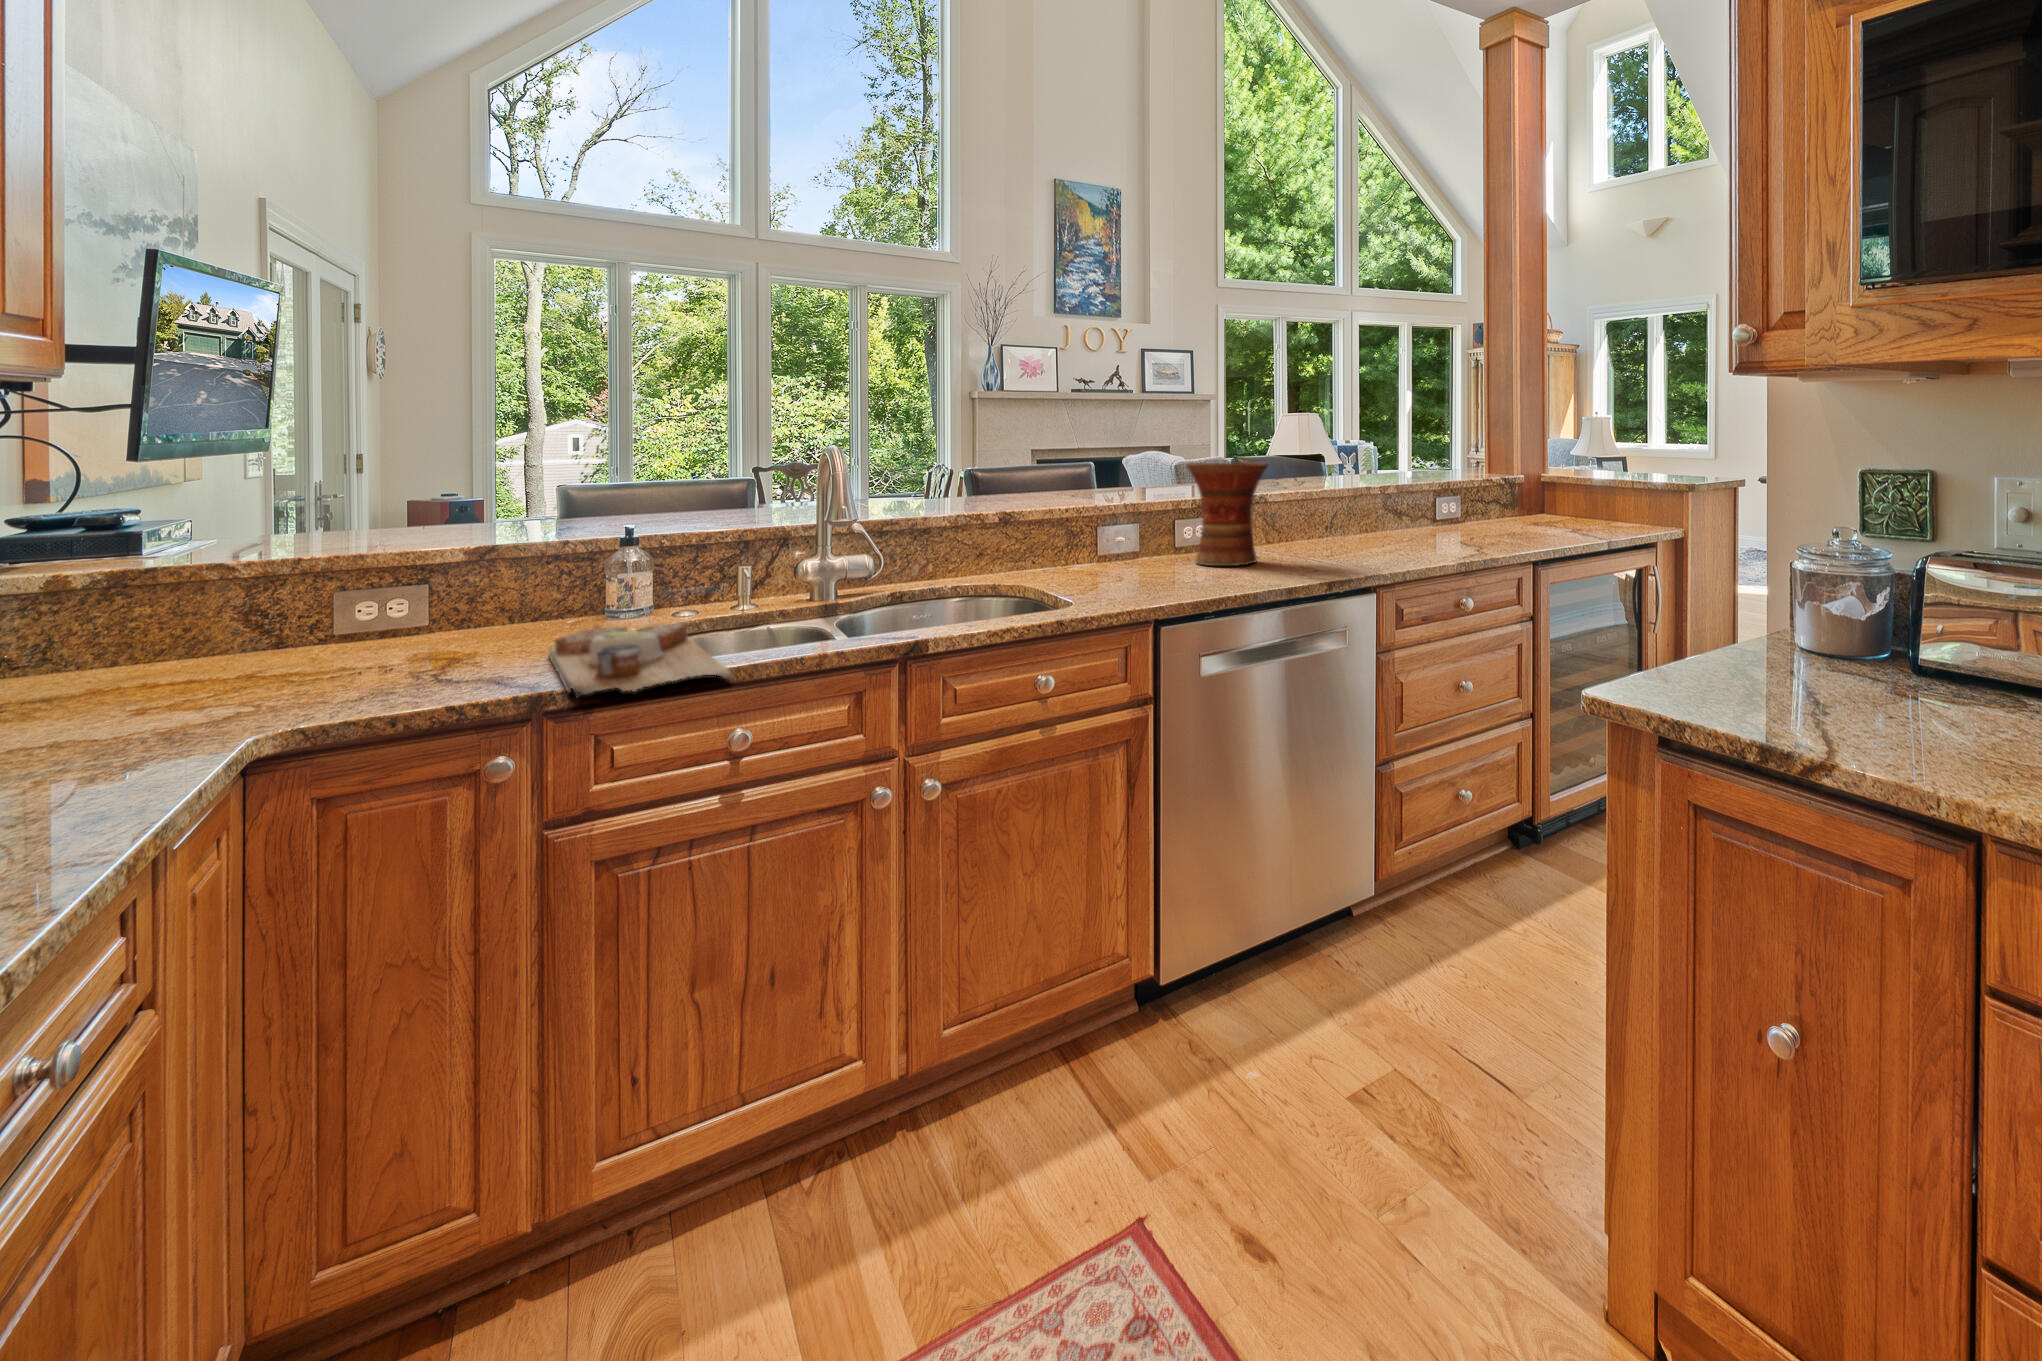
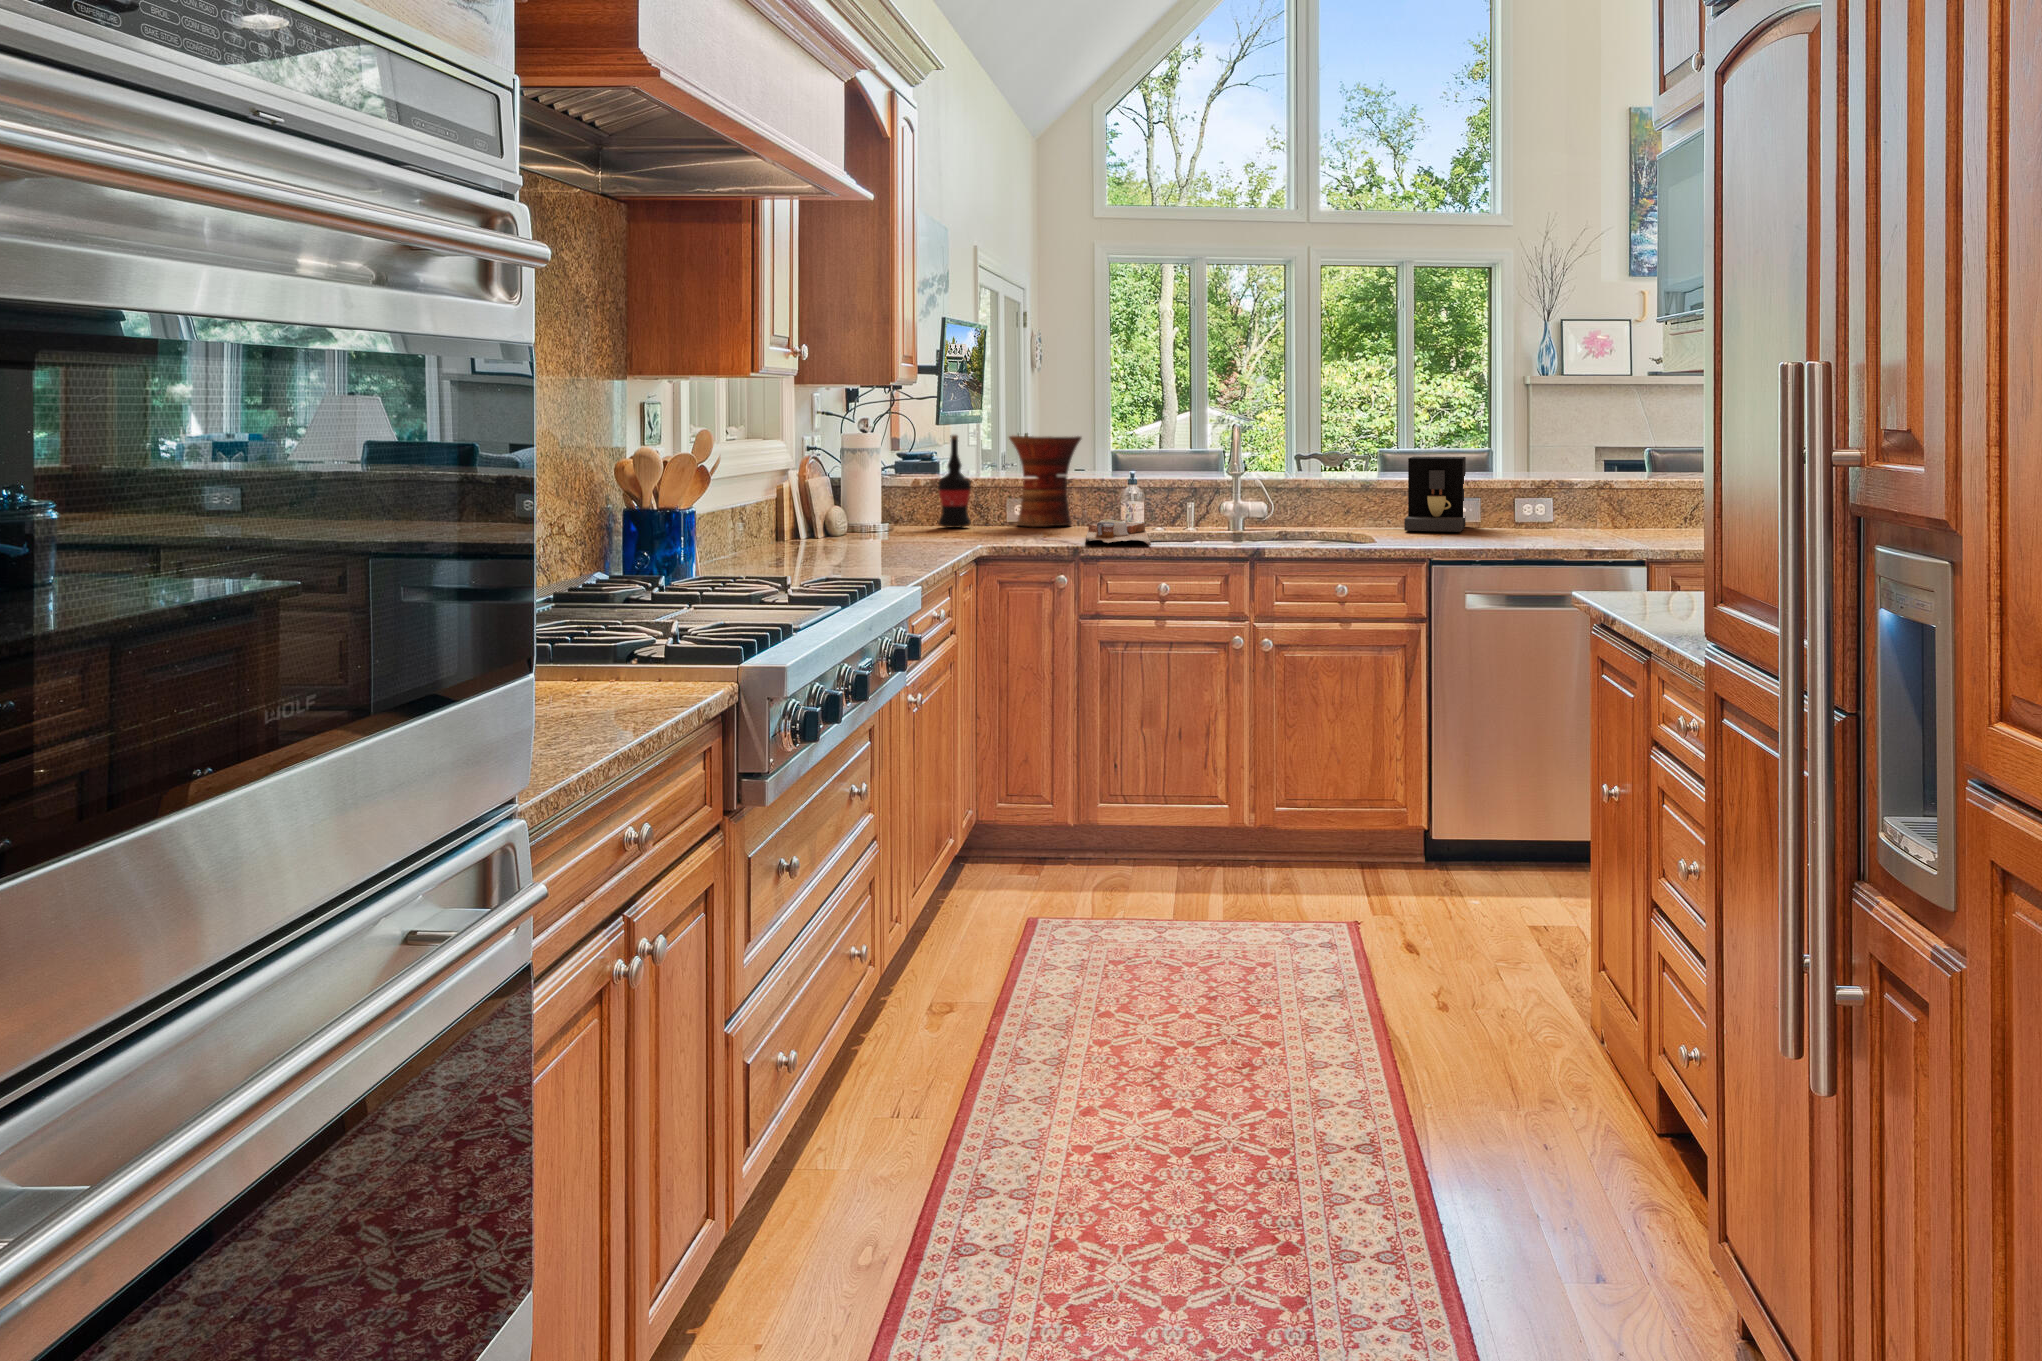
vase: present [1186,462,1268,566] -> present [1009,436,1081,527]
wine bottle: none [88,473,206,676] -> present [938,435,971,528]
coffee maker: none [1042,480,1133,577] -> present [1404,457,1466,532]

